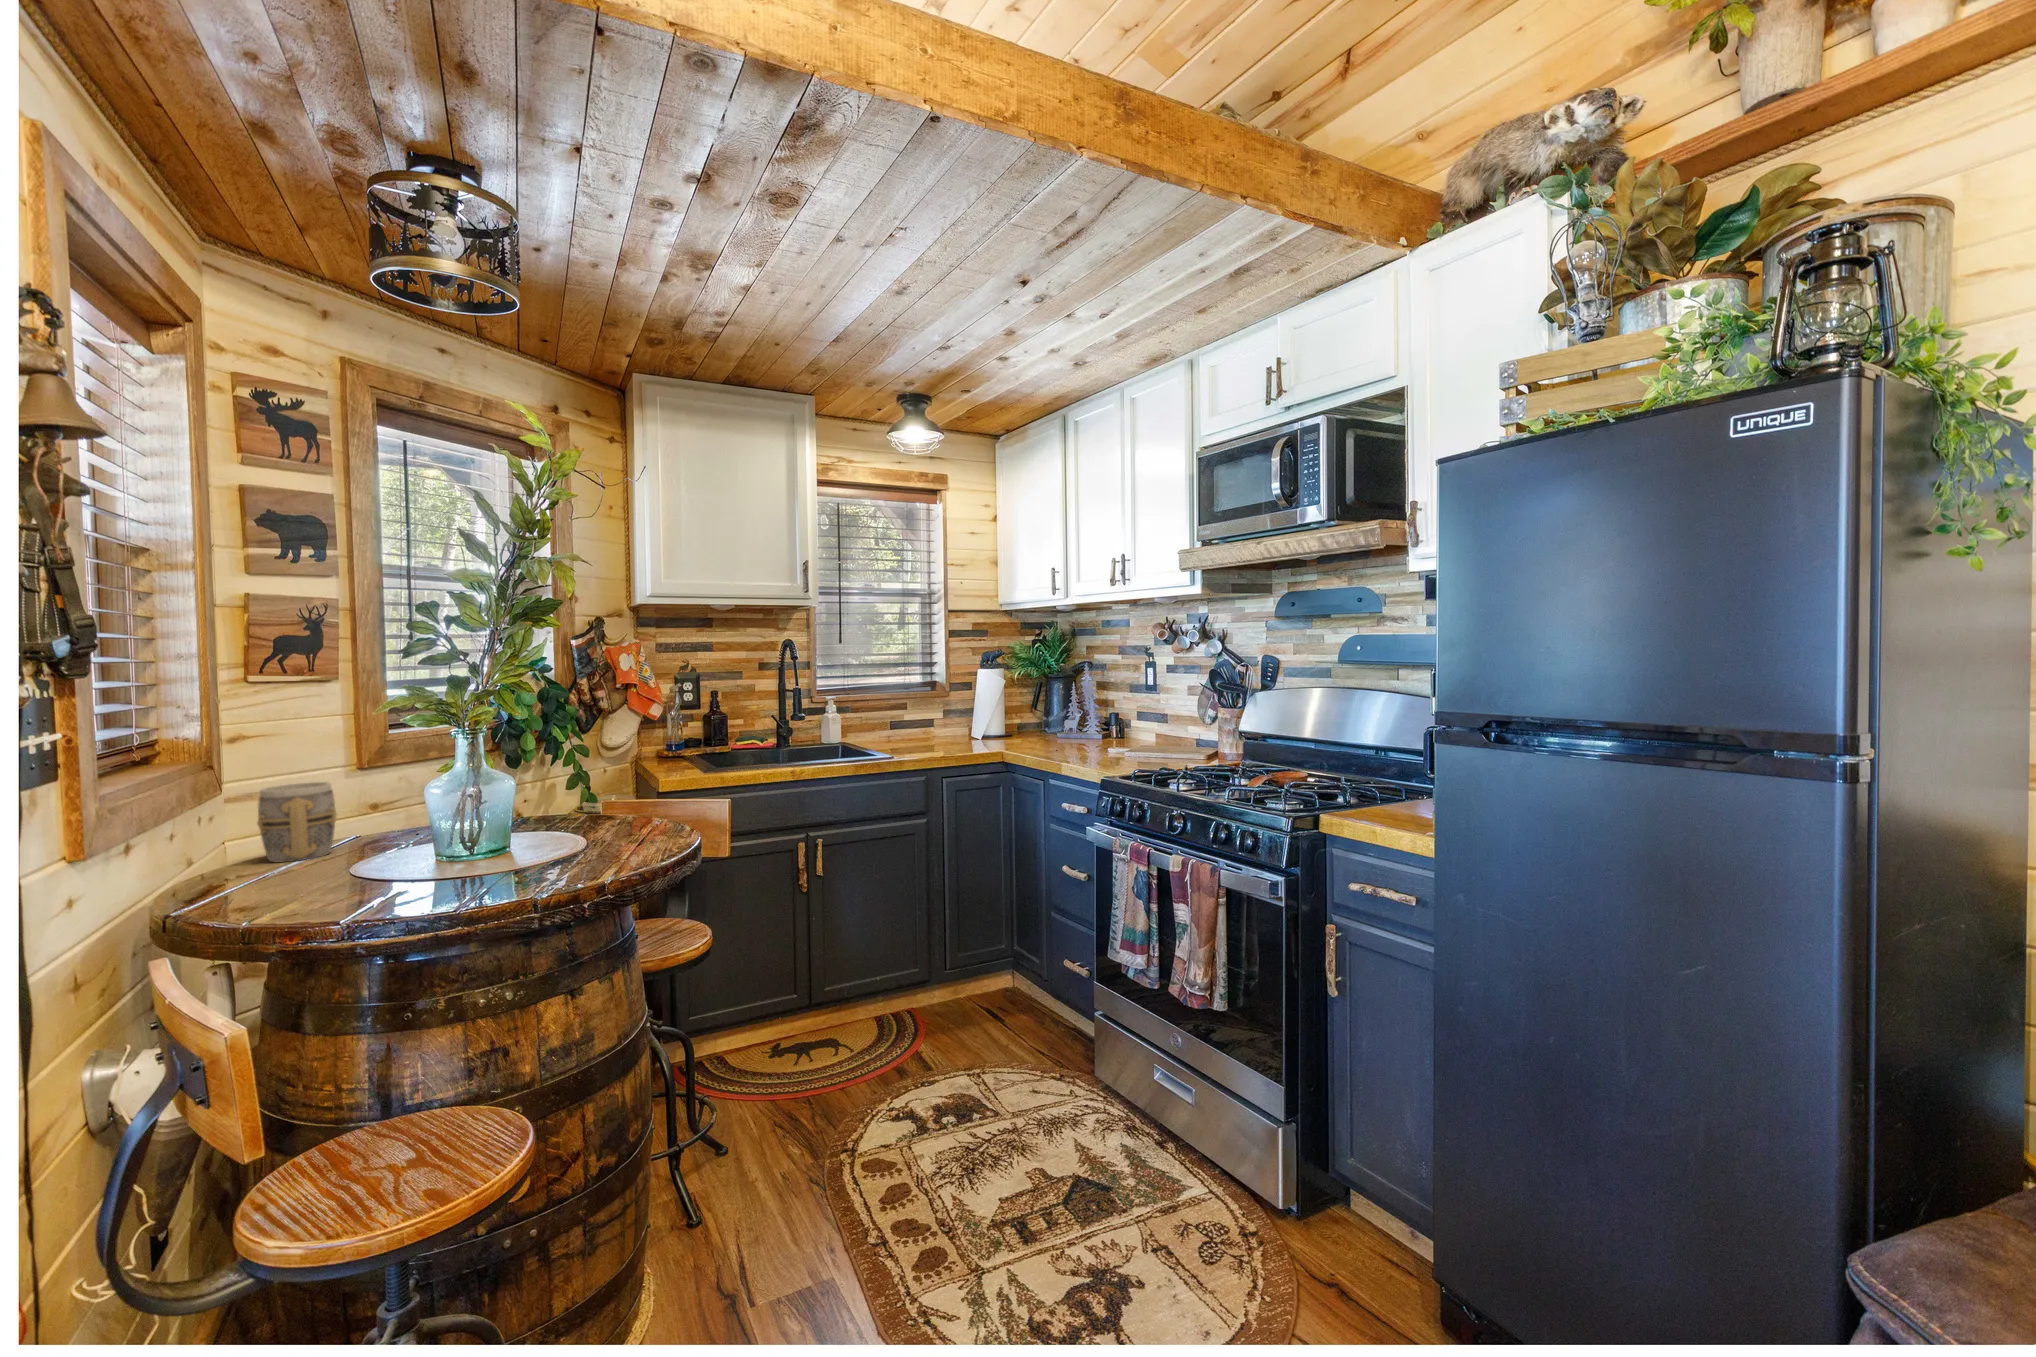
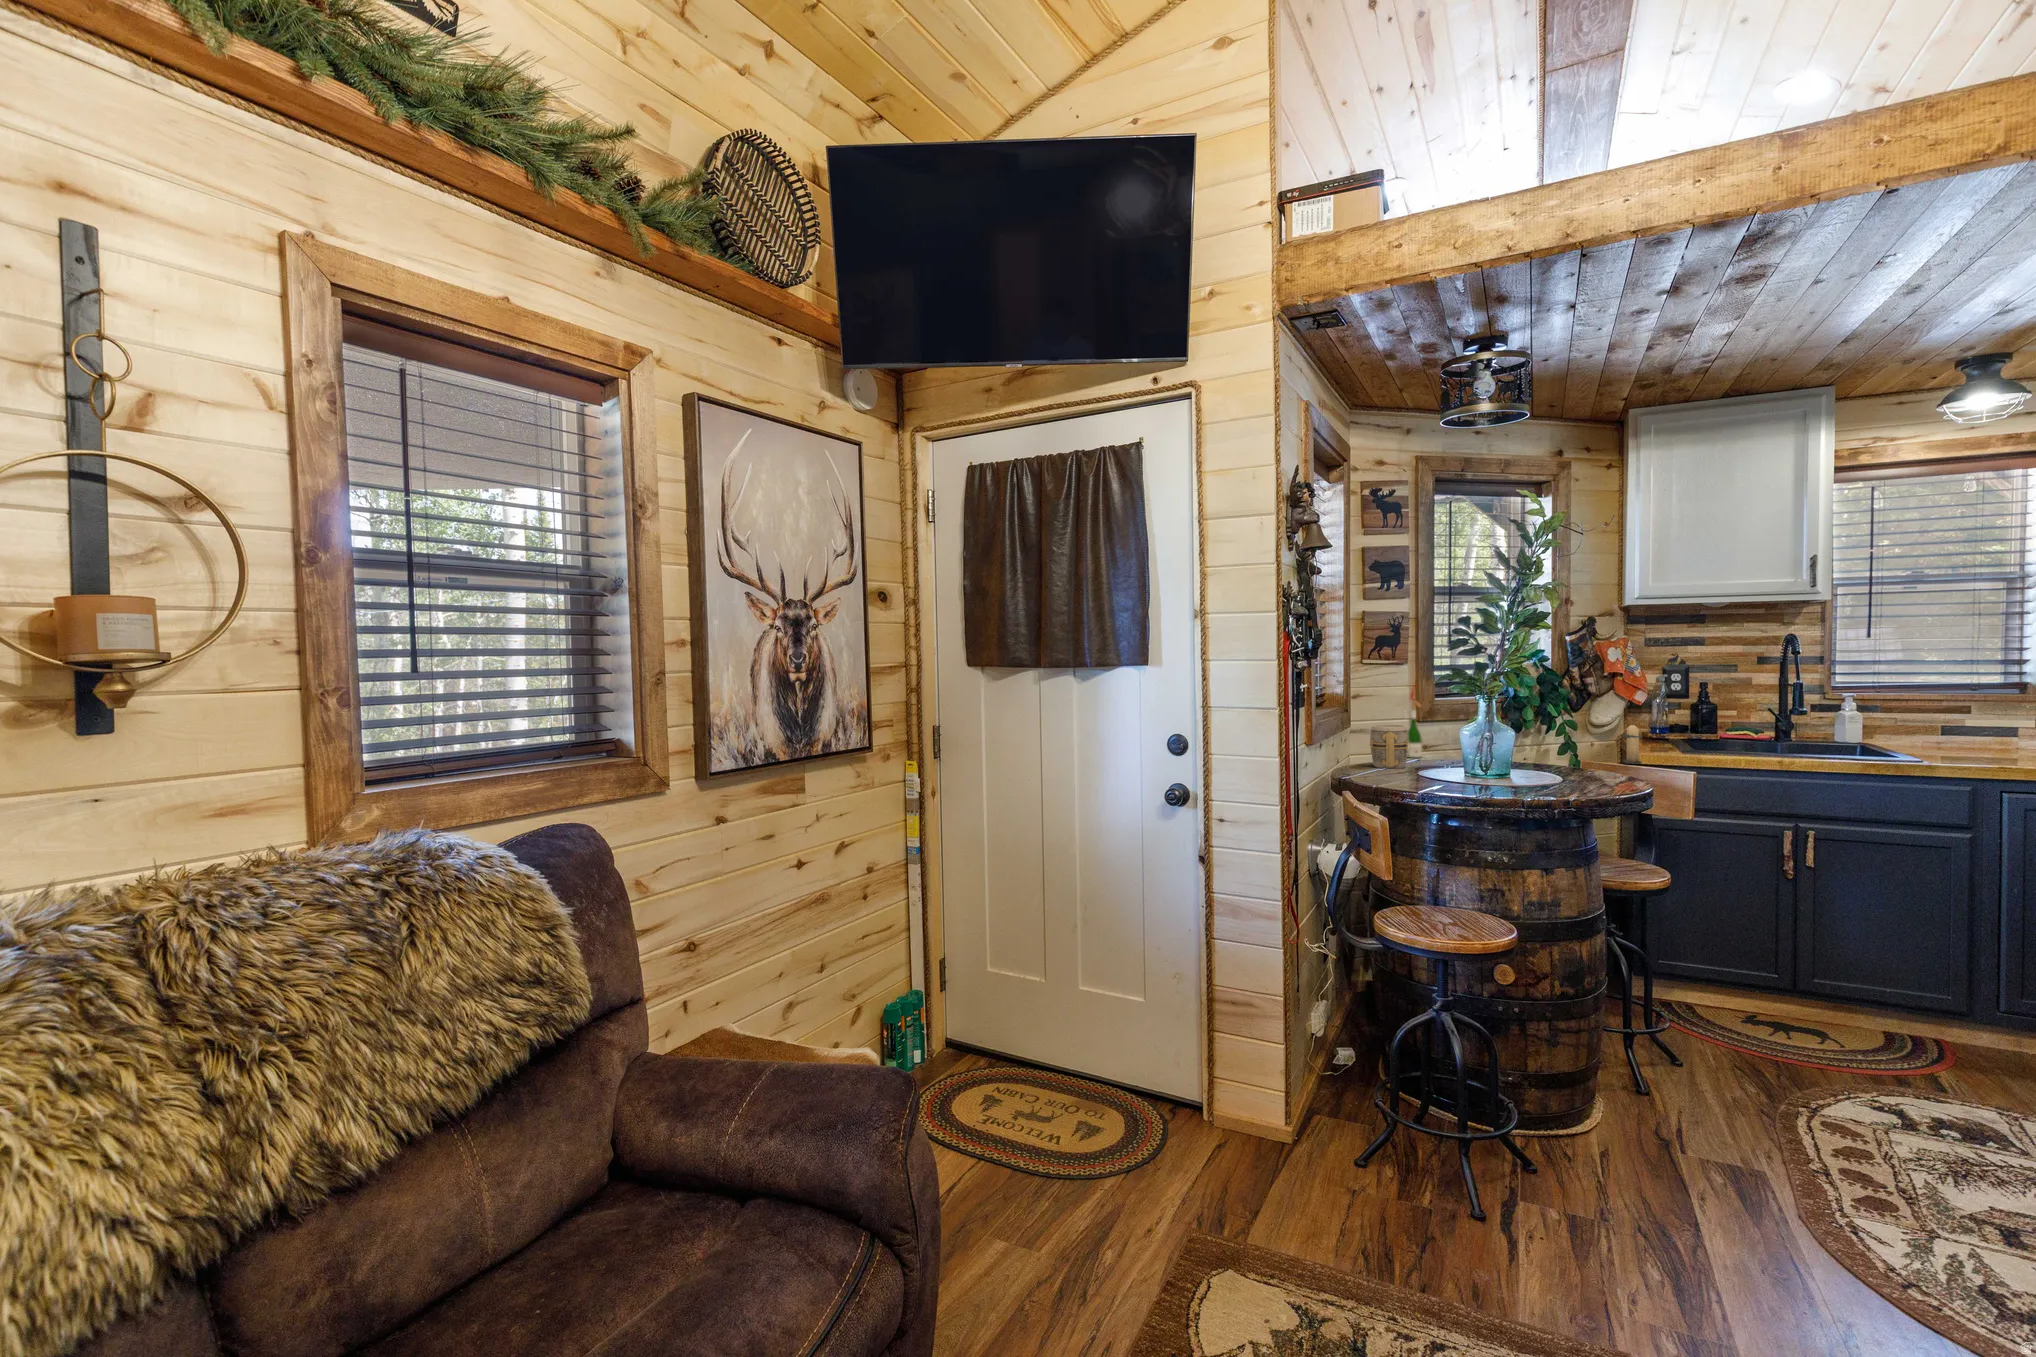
wine bottle: none [332,711,380,828] -> present [1403,685,1422,758]
candle: none [642,743,670,795] -> present [1623,722,1642,764]

